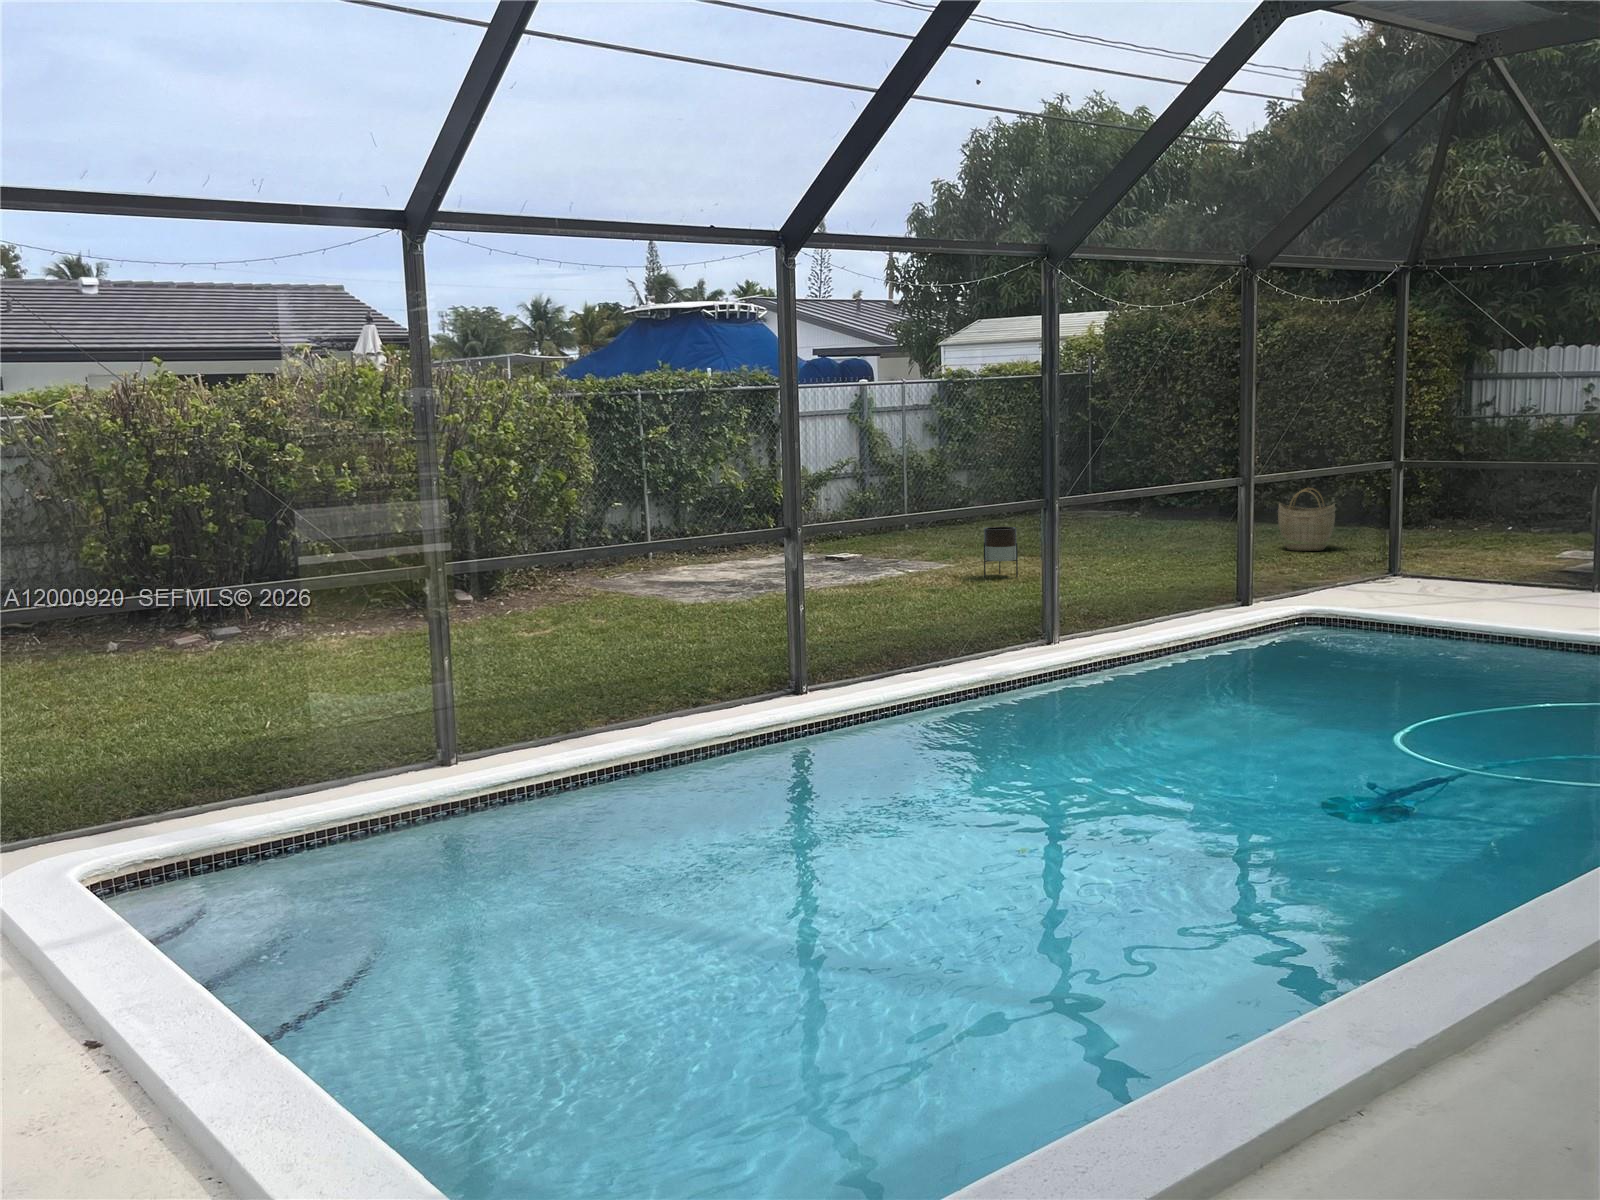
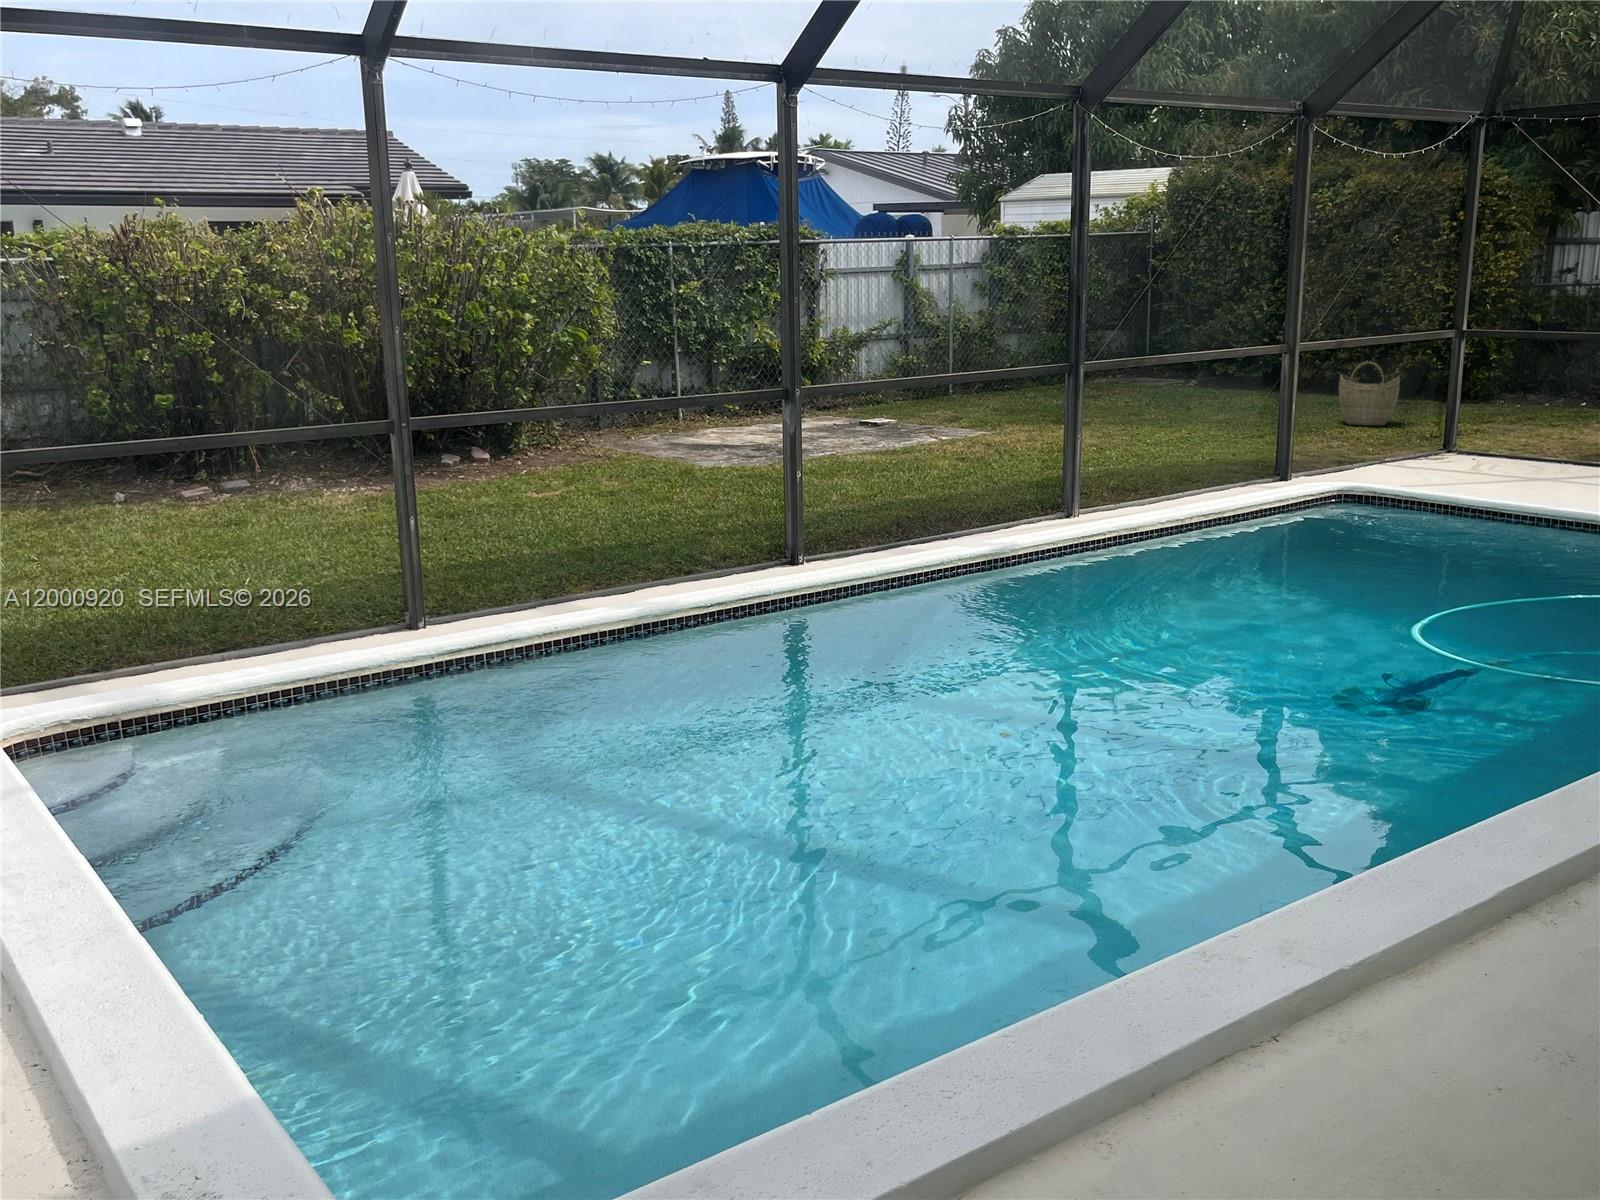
planter: present [984,527,1018,578] -> none [1020,393,1056,446]

